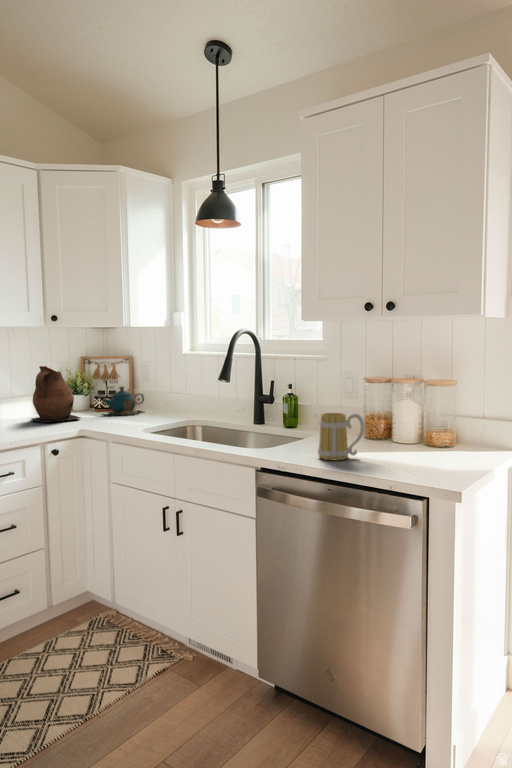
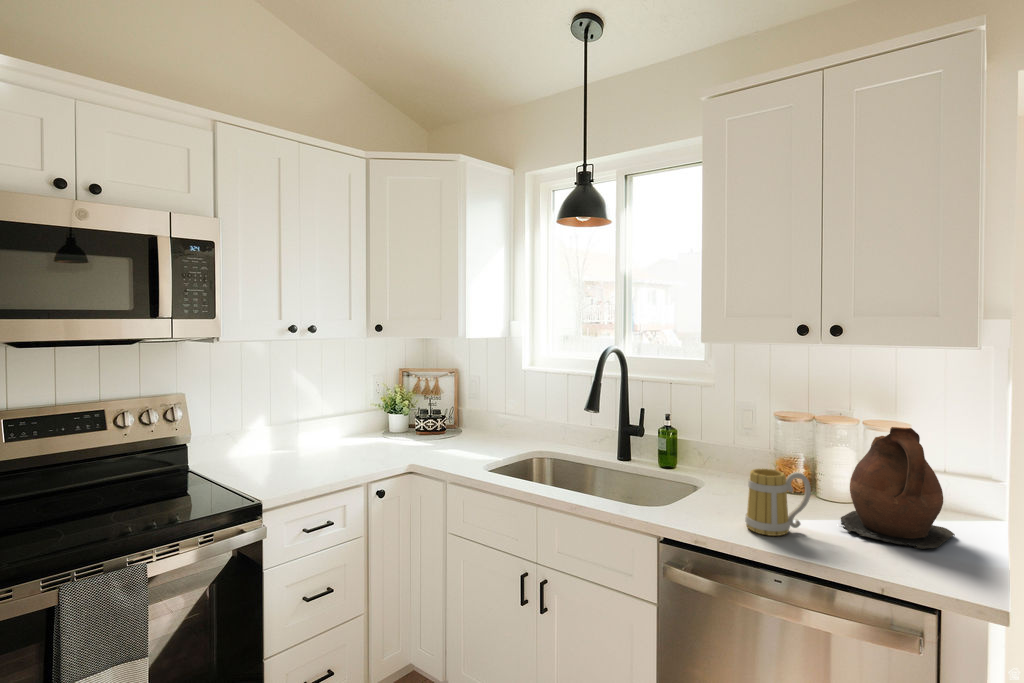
ceramic pitcher: present [31,366,81,422] -> present [841,427,955,549]
teapot: present [102,387,144,416] -> none [419,406,482,444]

